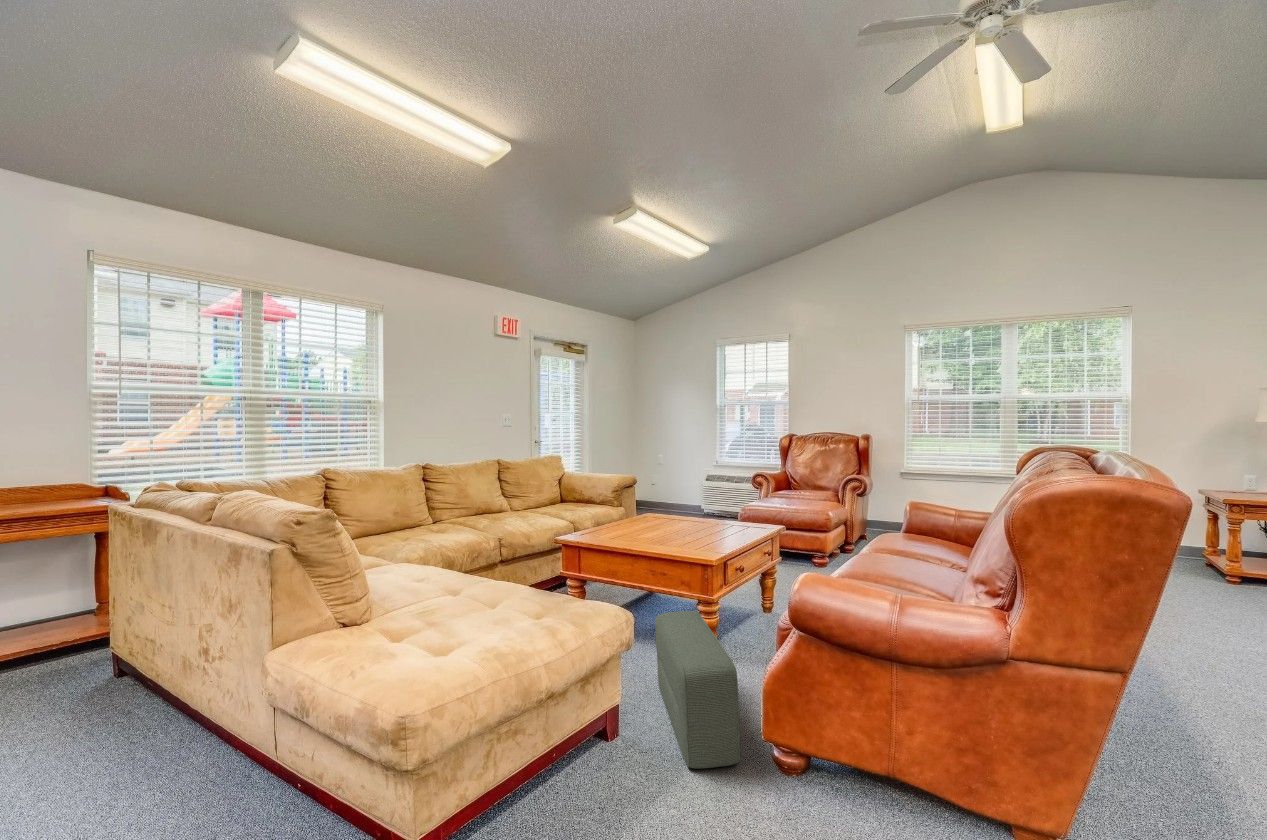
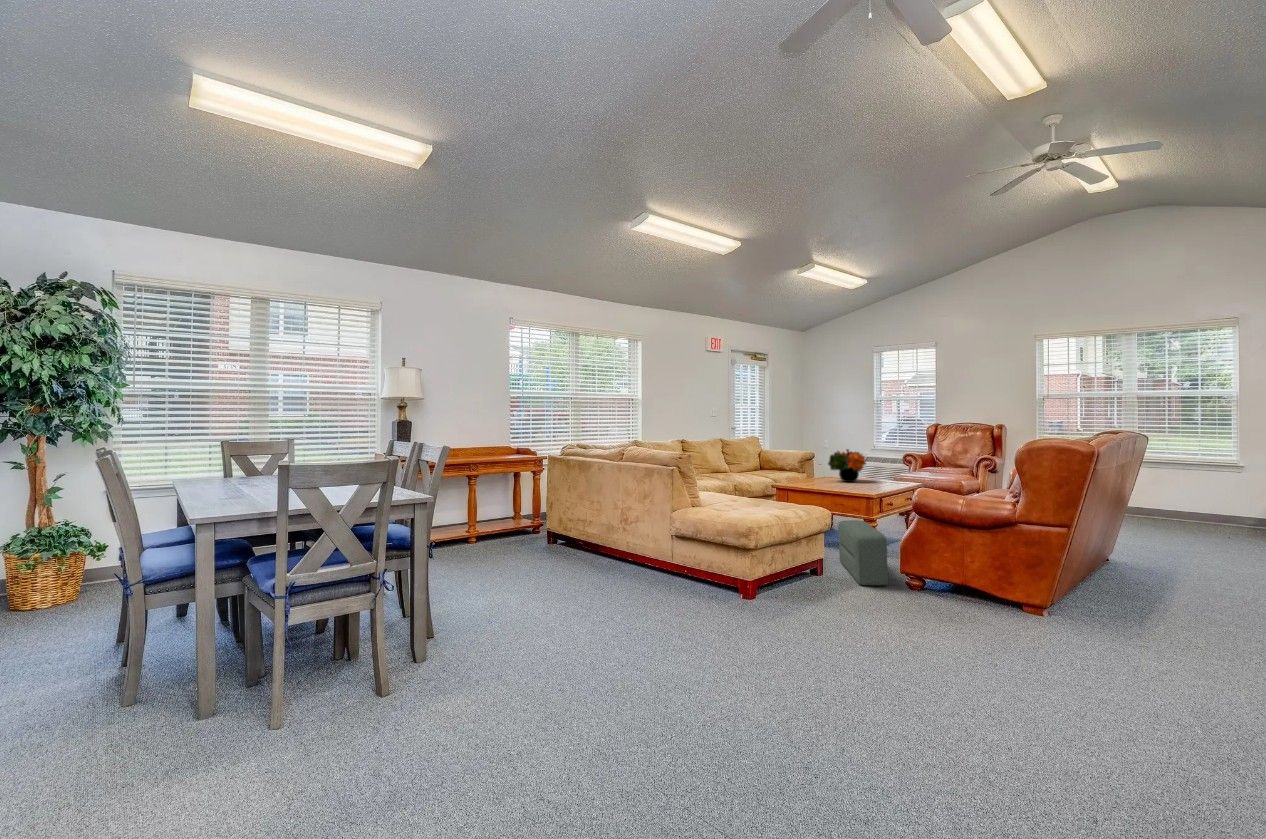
flower arrangement: none [649,475,706,526] -> present [828,449,866,482]

